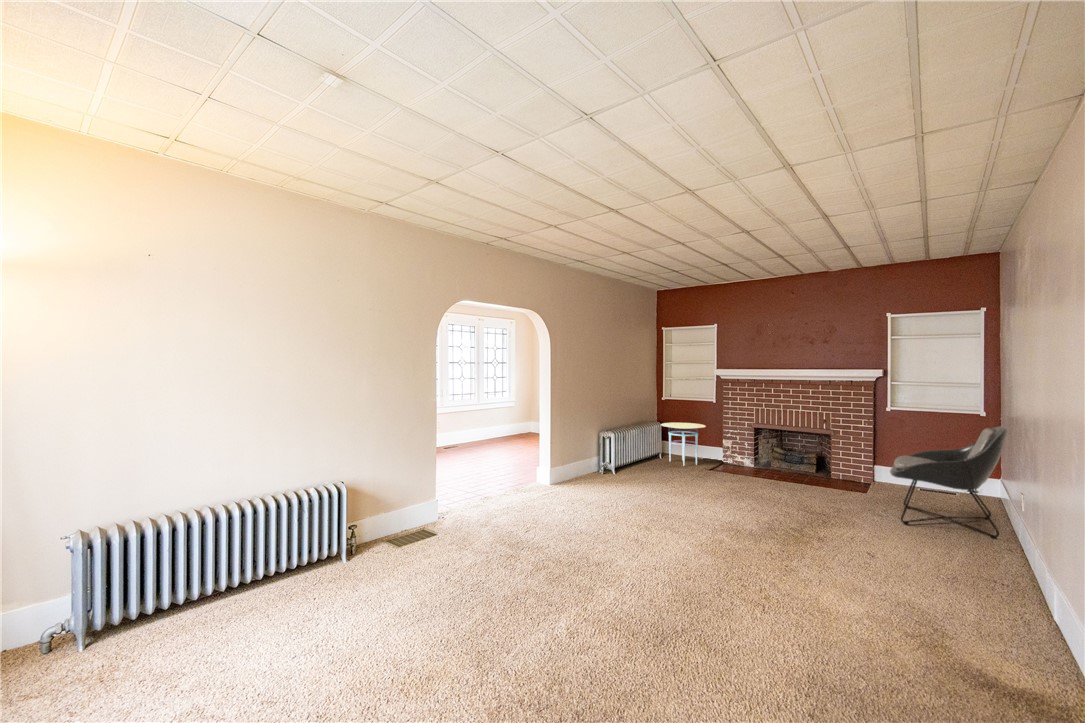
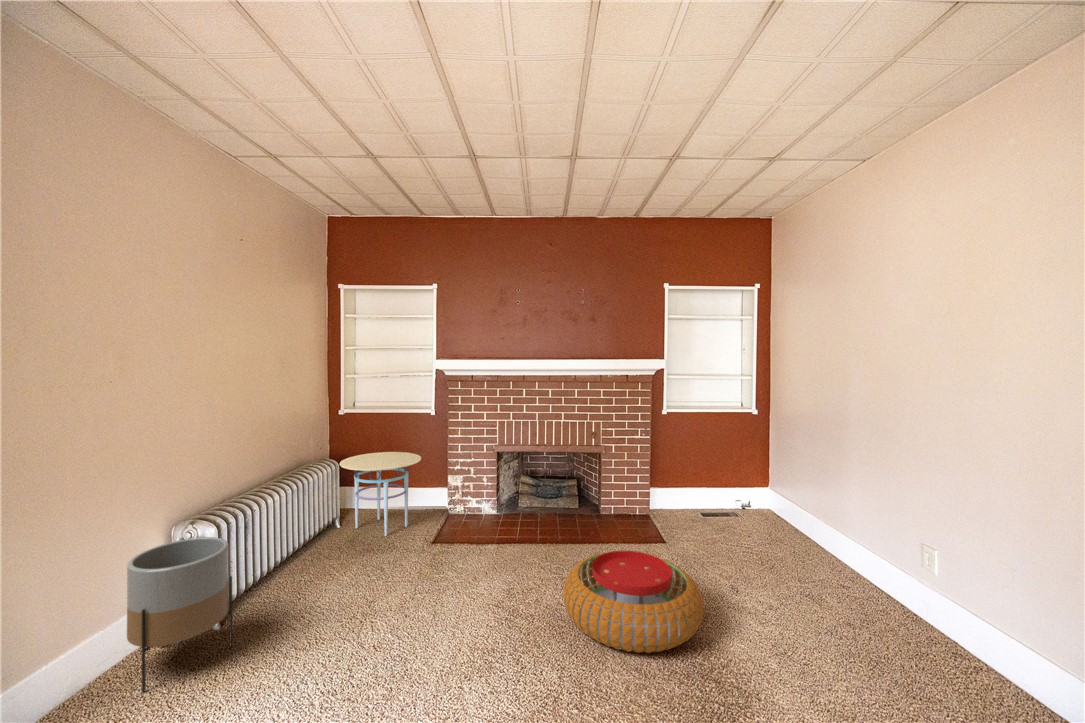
lounge chair: present [890,426,1007,539] -> none [733,438,922,620]
planter: none [585,437,616,481] -> present [127,537,232,692]
pouf: none [754,474,835,513] -> present [564,551,703,653]

